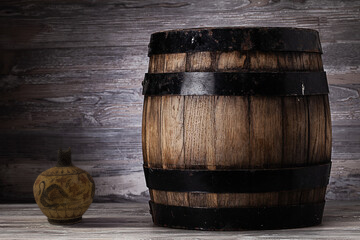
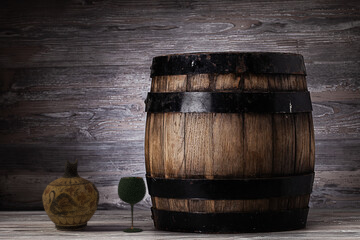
wine glass: none [113,166,144,227] -> present [118,177,146,232]

